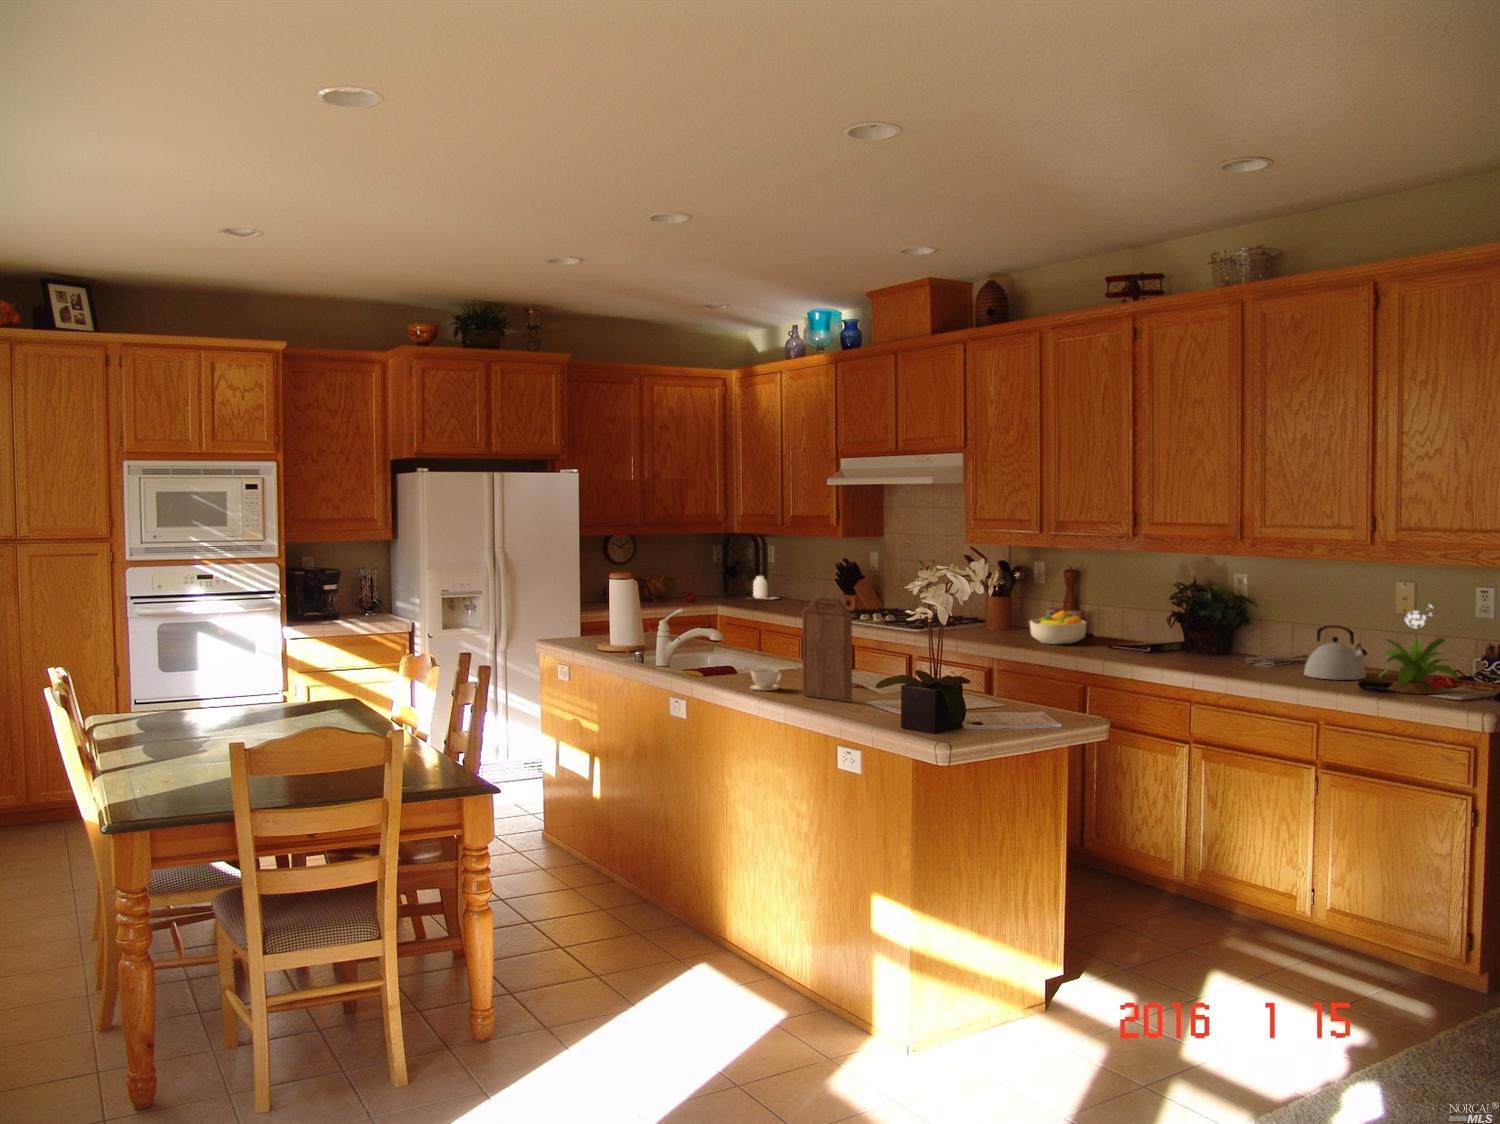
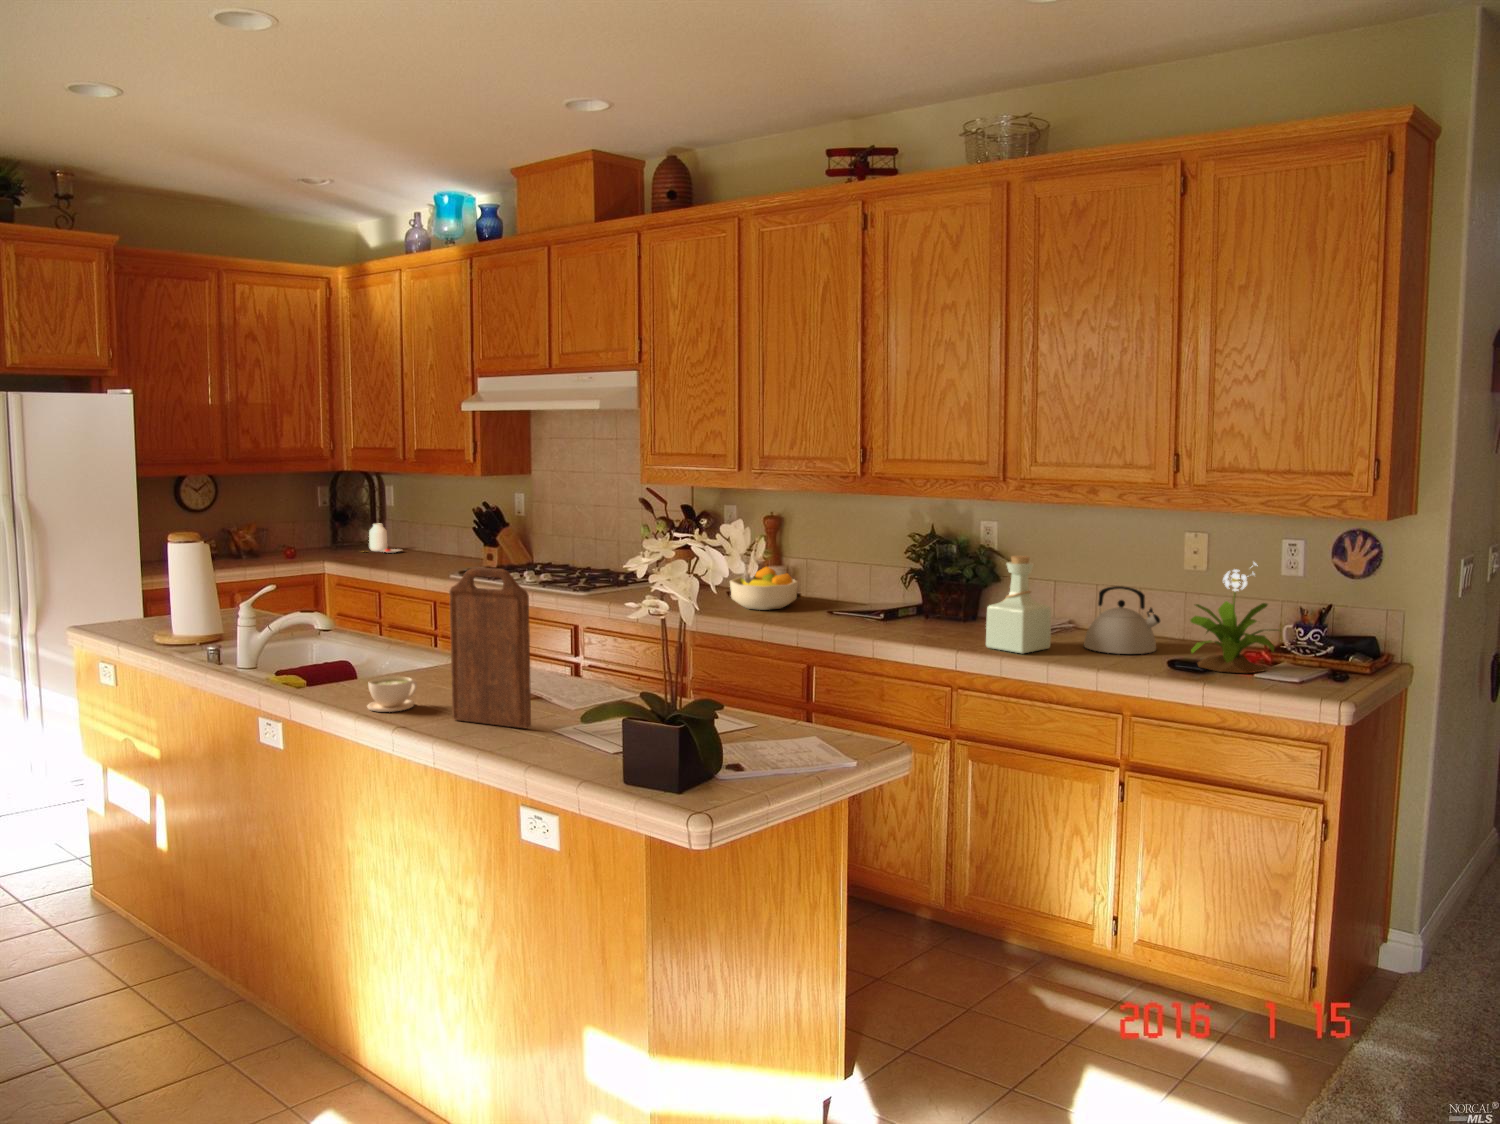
bottle: none [1219,599,1274,677] -> present [986,555,1051,654]

